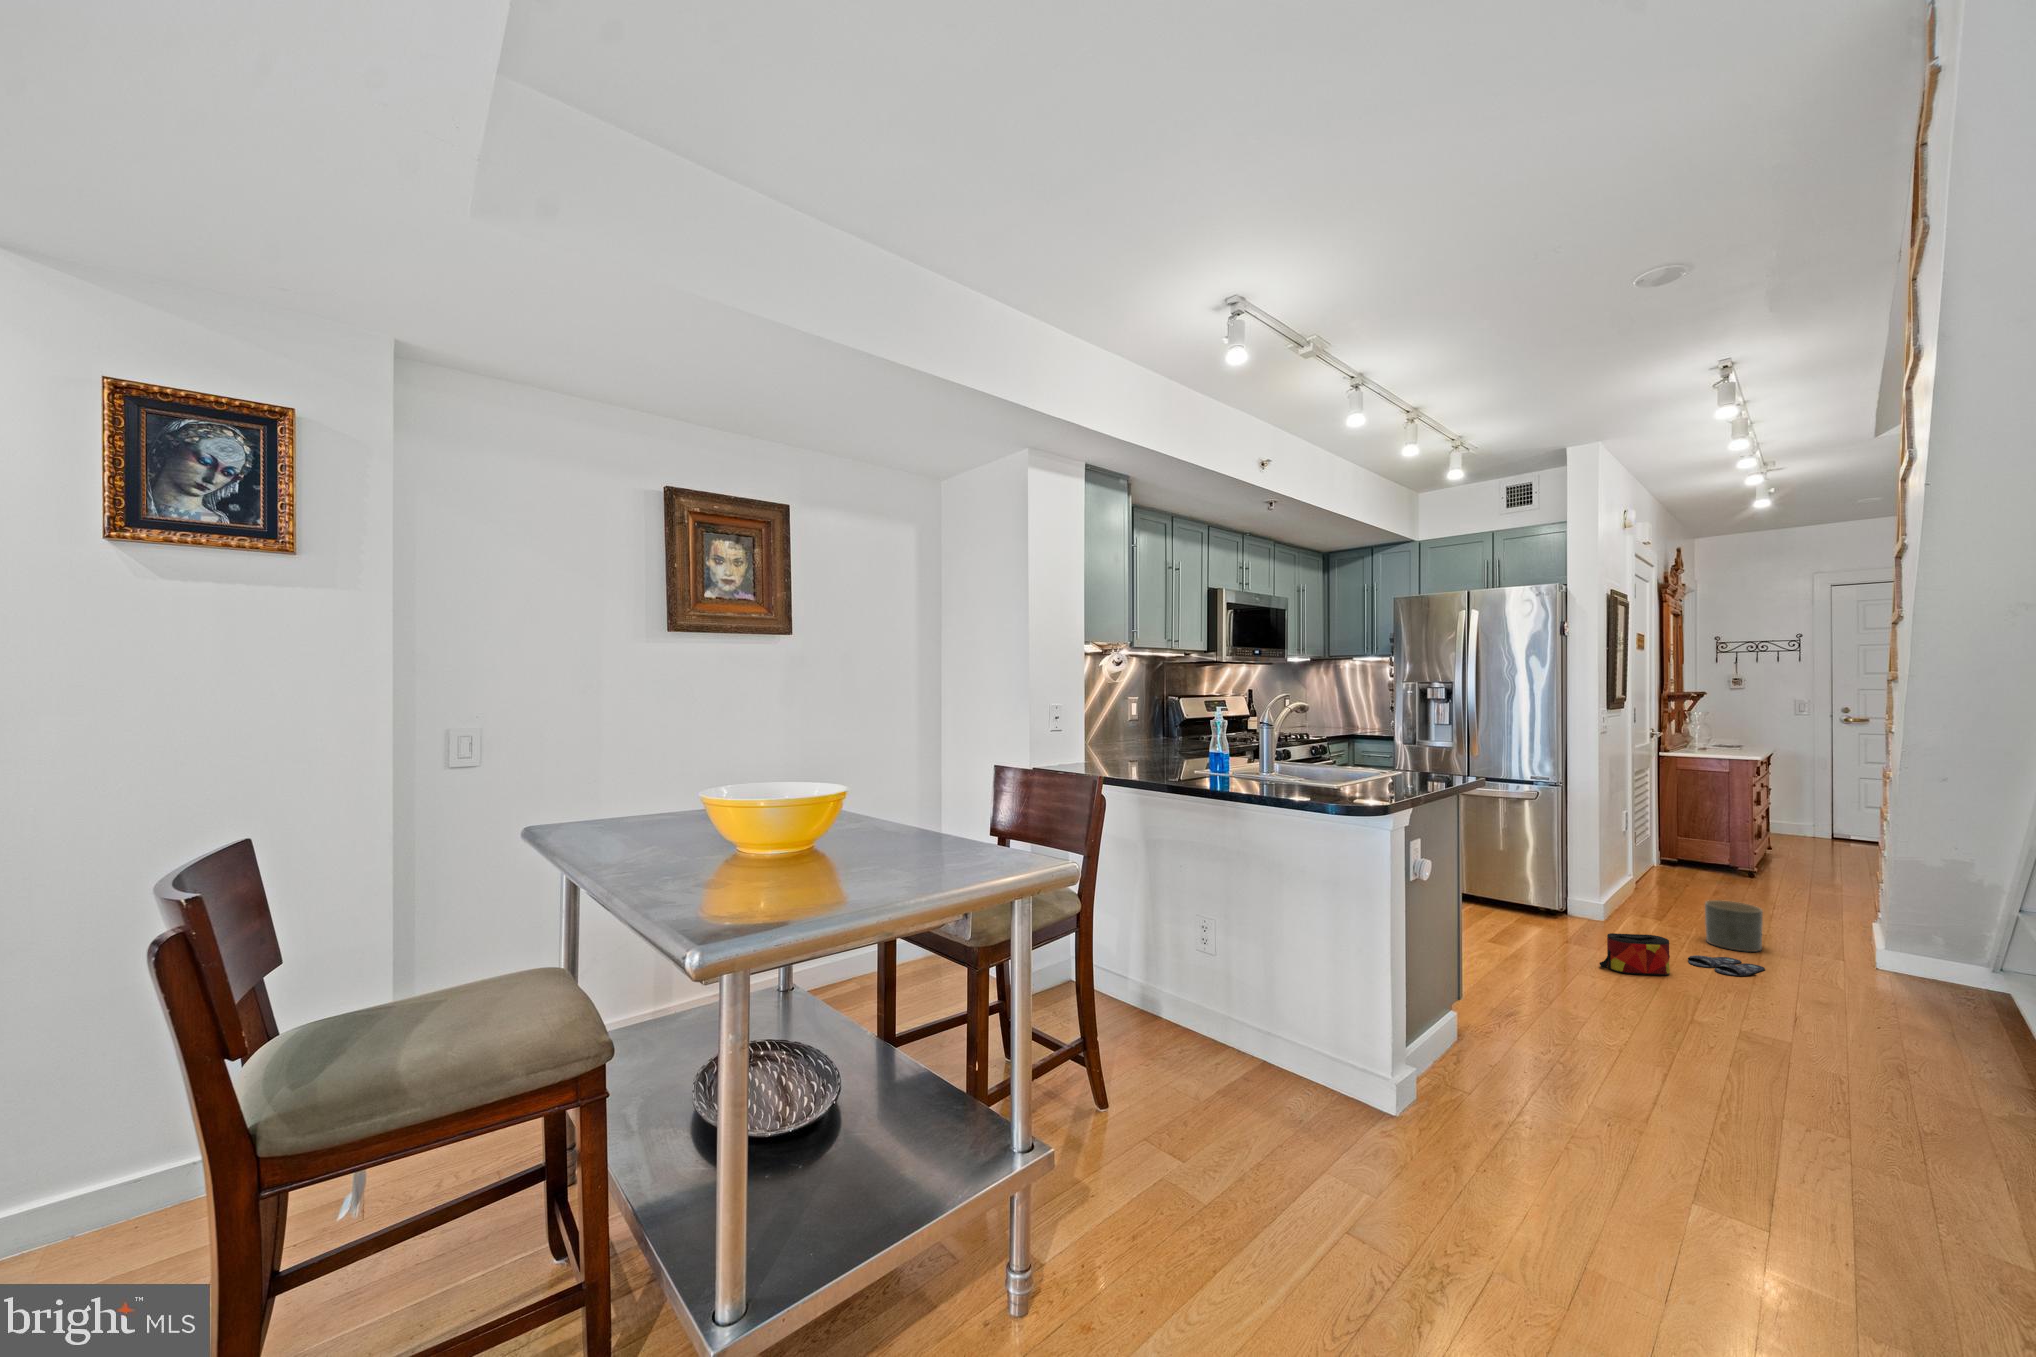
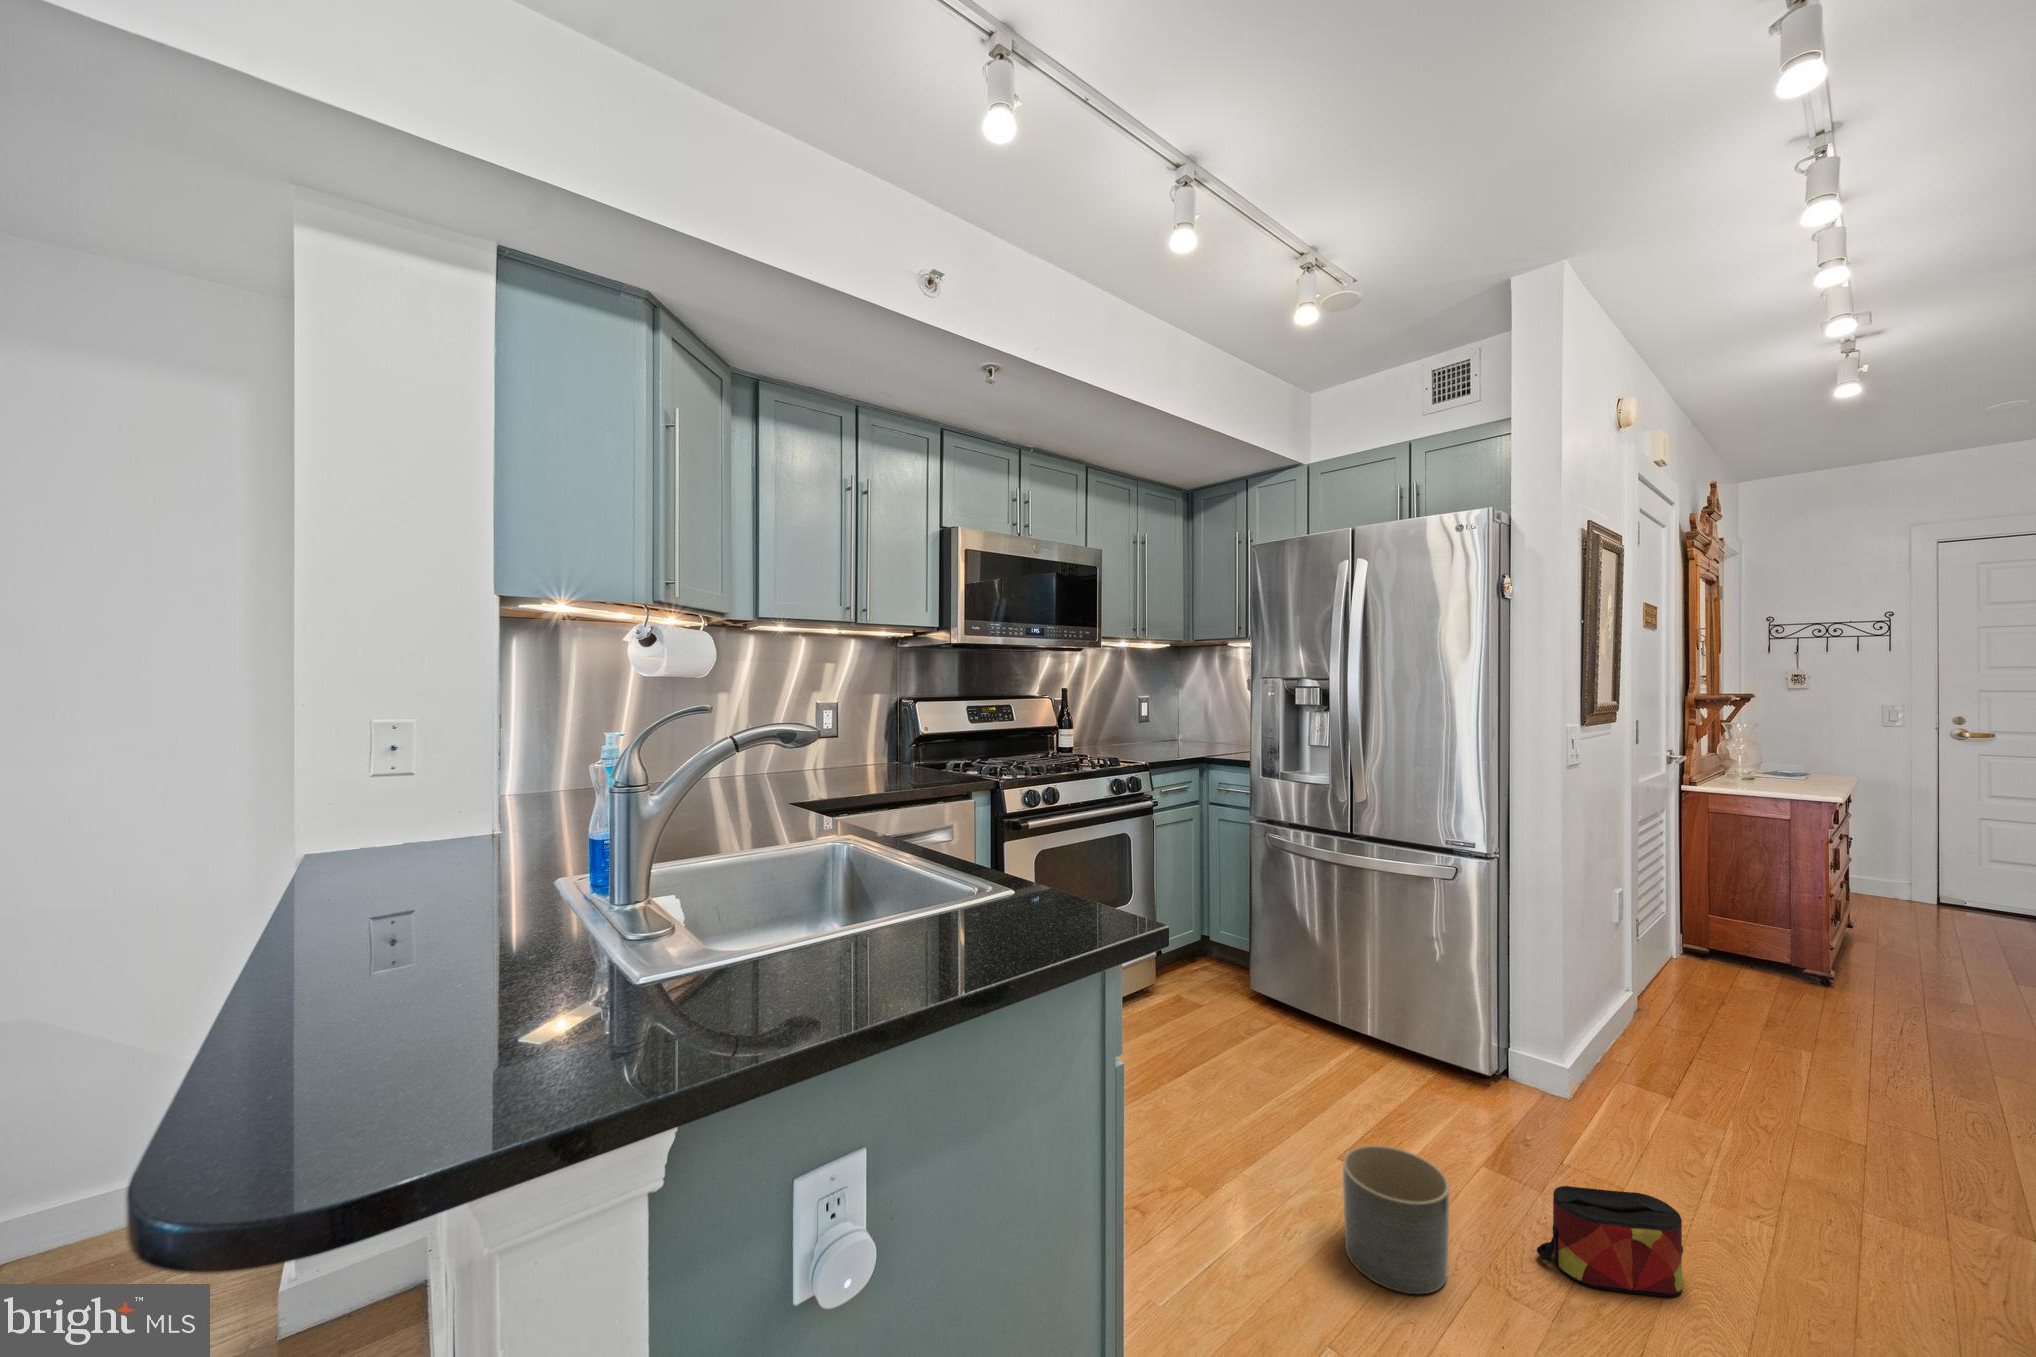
planter: present [1705,900,1763,952] -> present [1343,1145,1449,1294]
slippers: present [1688,955,1765,976] -> none [1722,1222,1887,1304]

